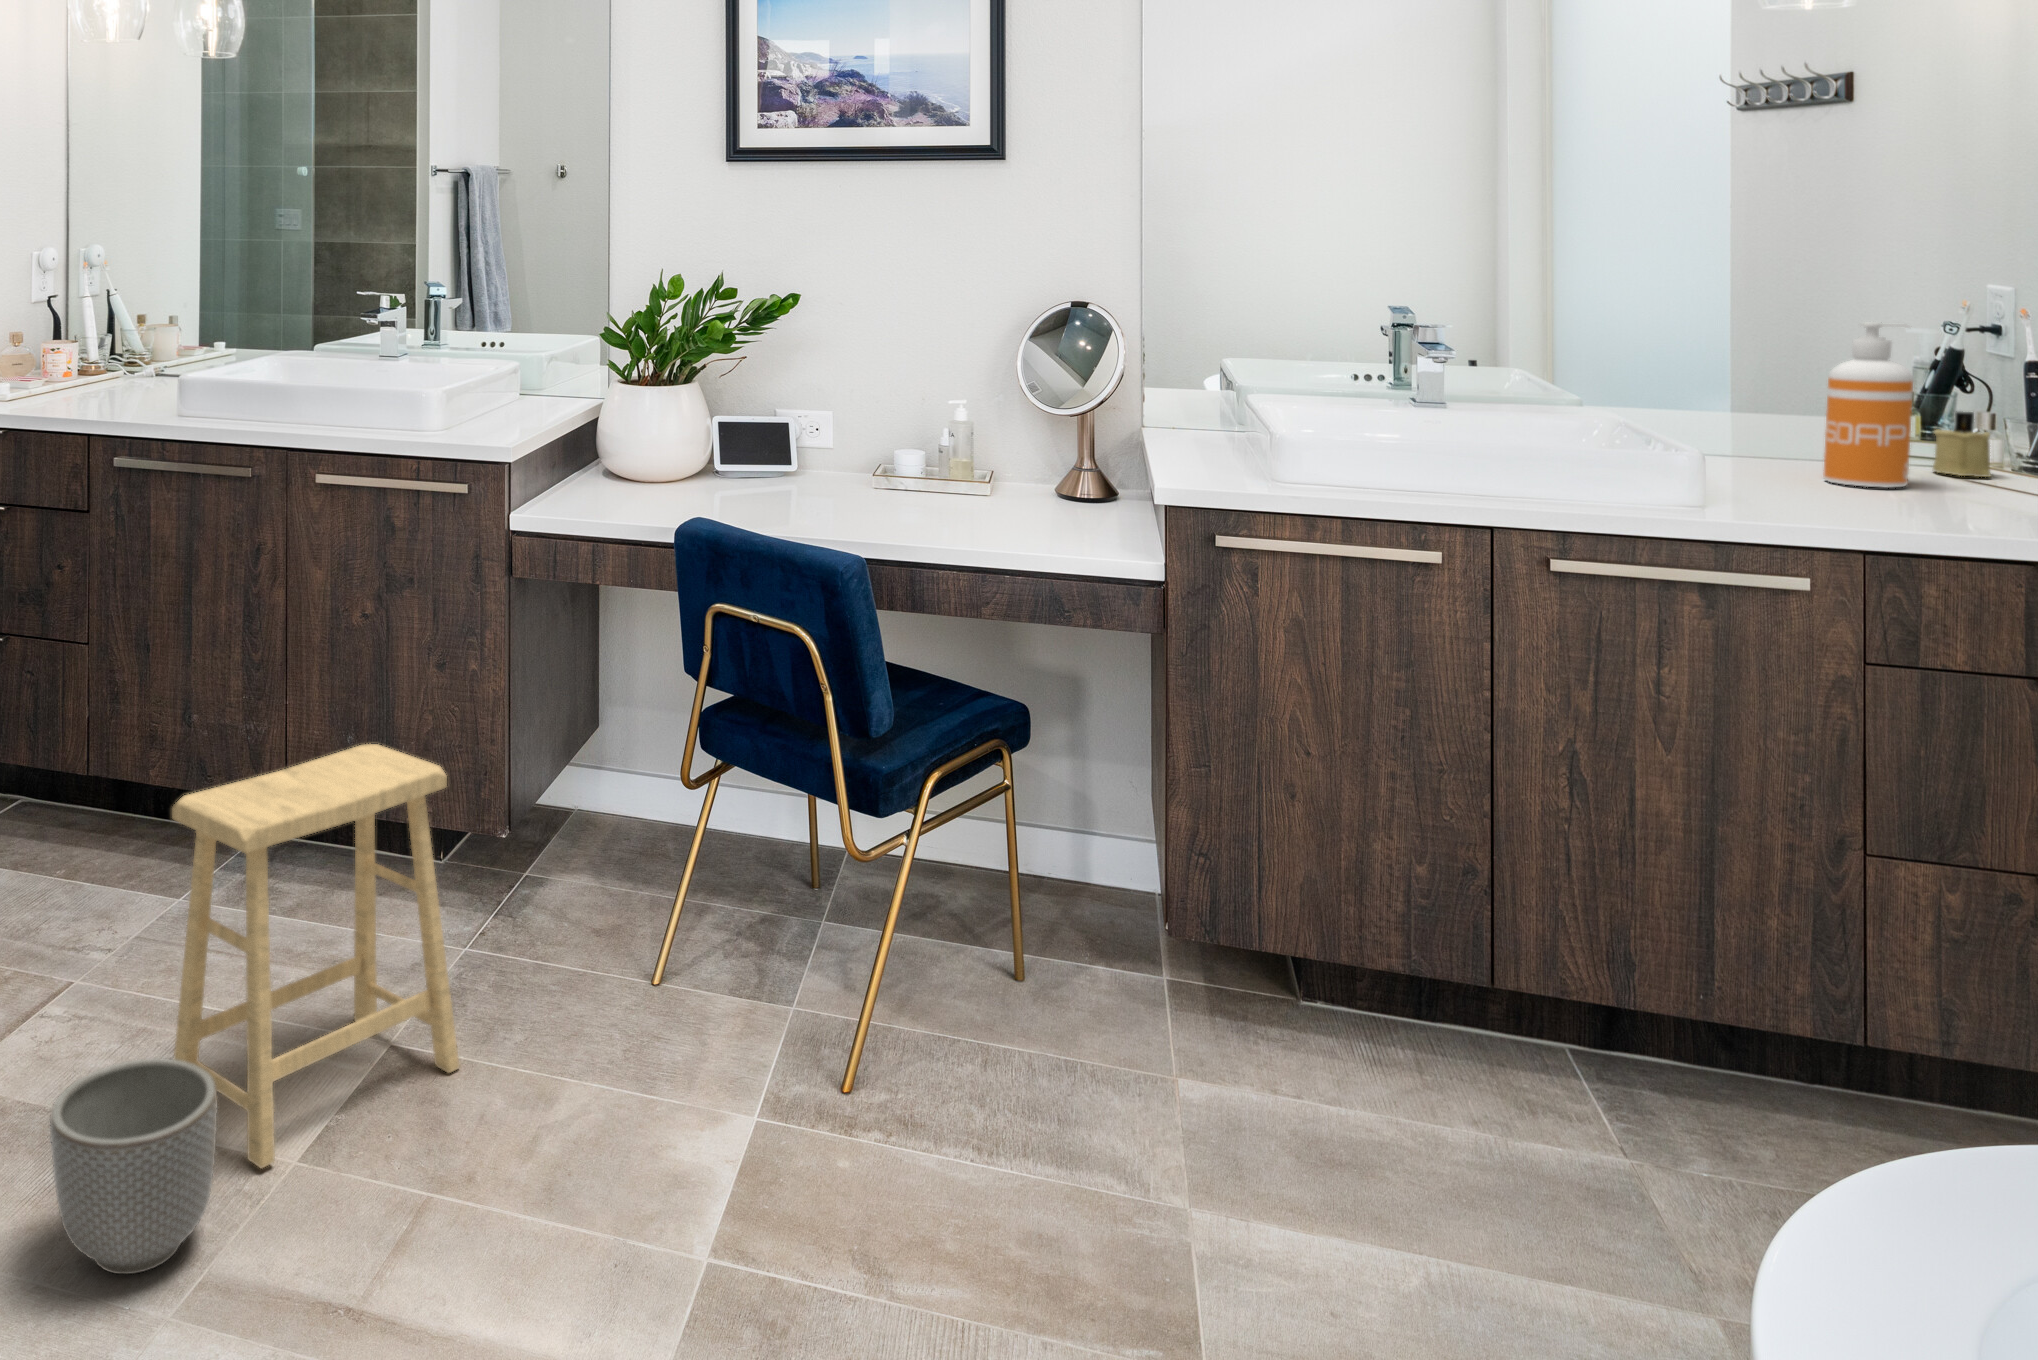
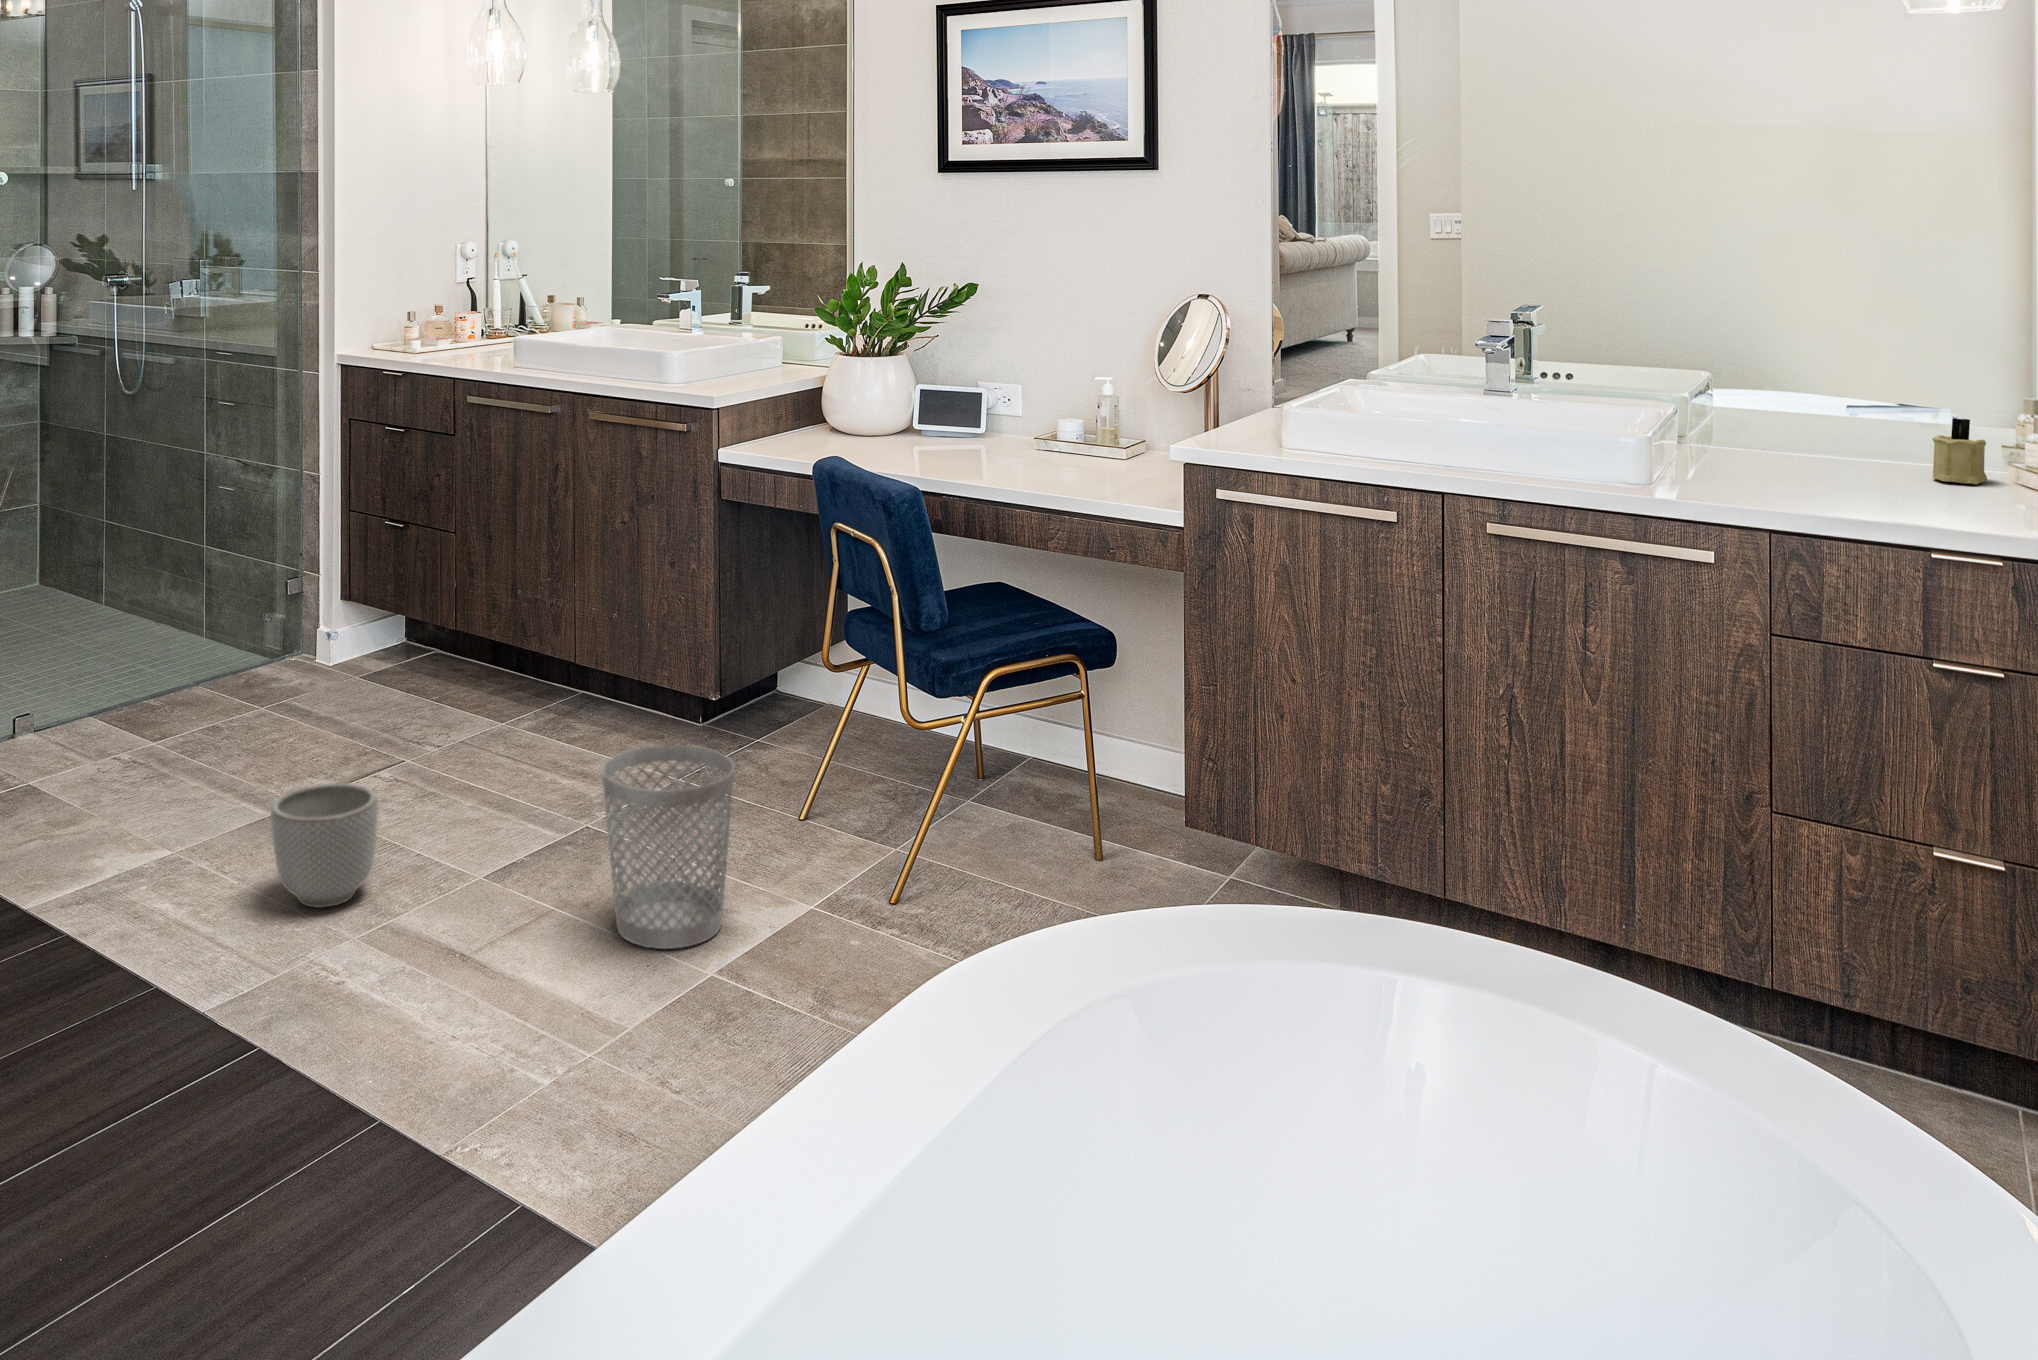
soap dispenser: present [1823,322,1913,488] -> none [1780,328,1860,487]
footstool: present [172,744,459,1169] -> none [396,607,592,872]
wastebasket: none [582,925,768,1234] -> present [602,745,734,949]

